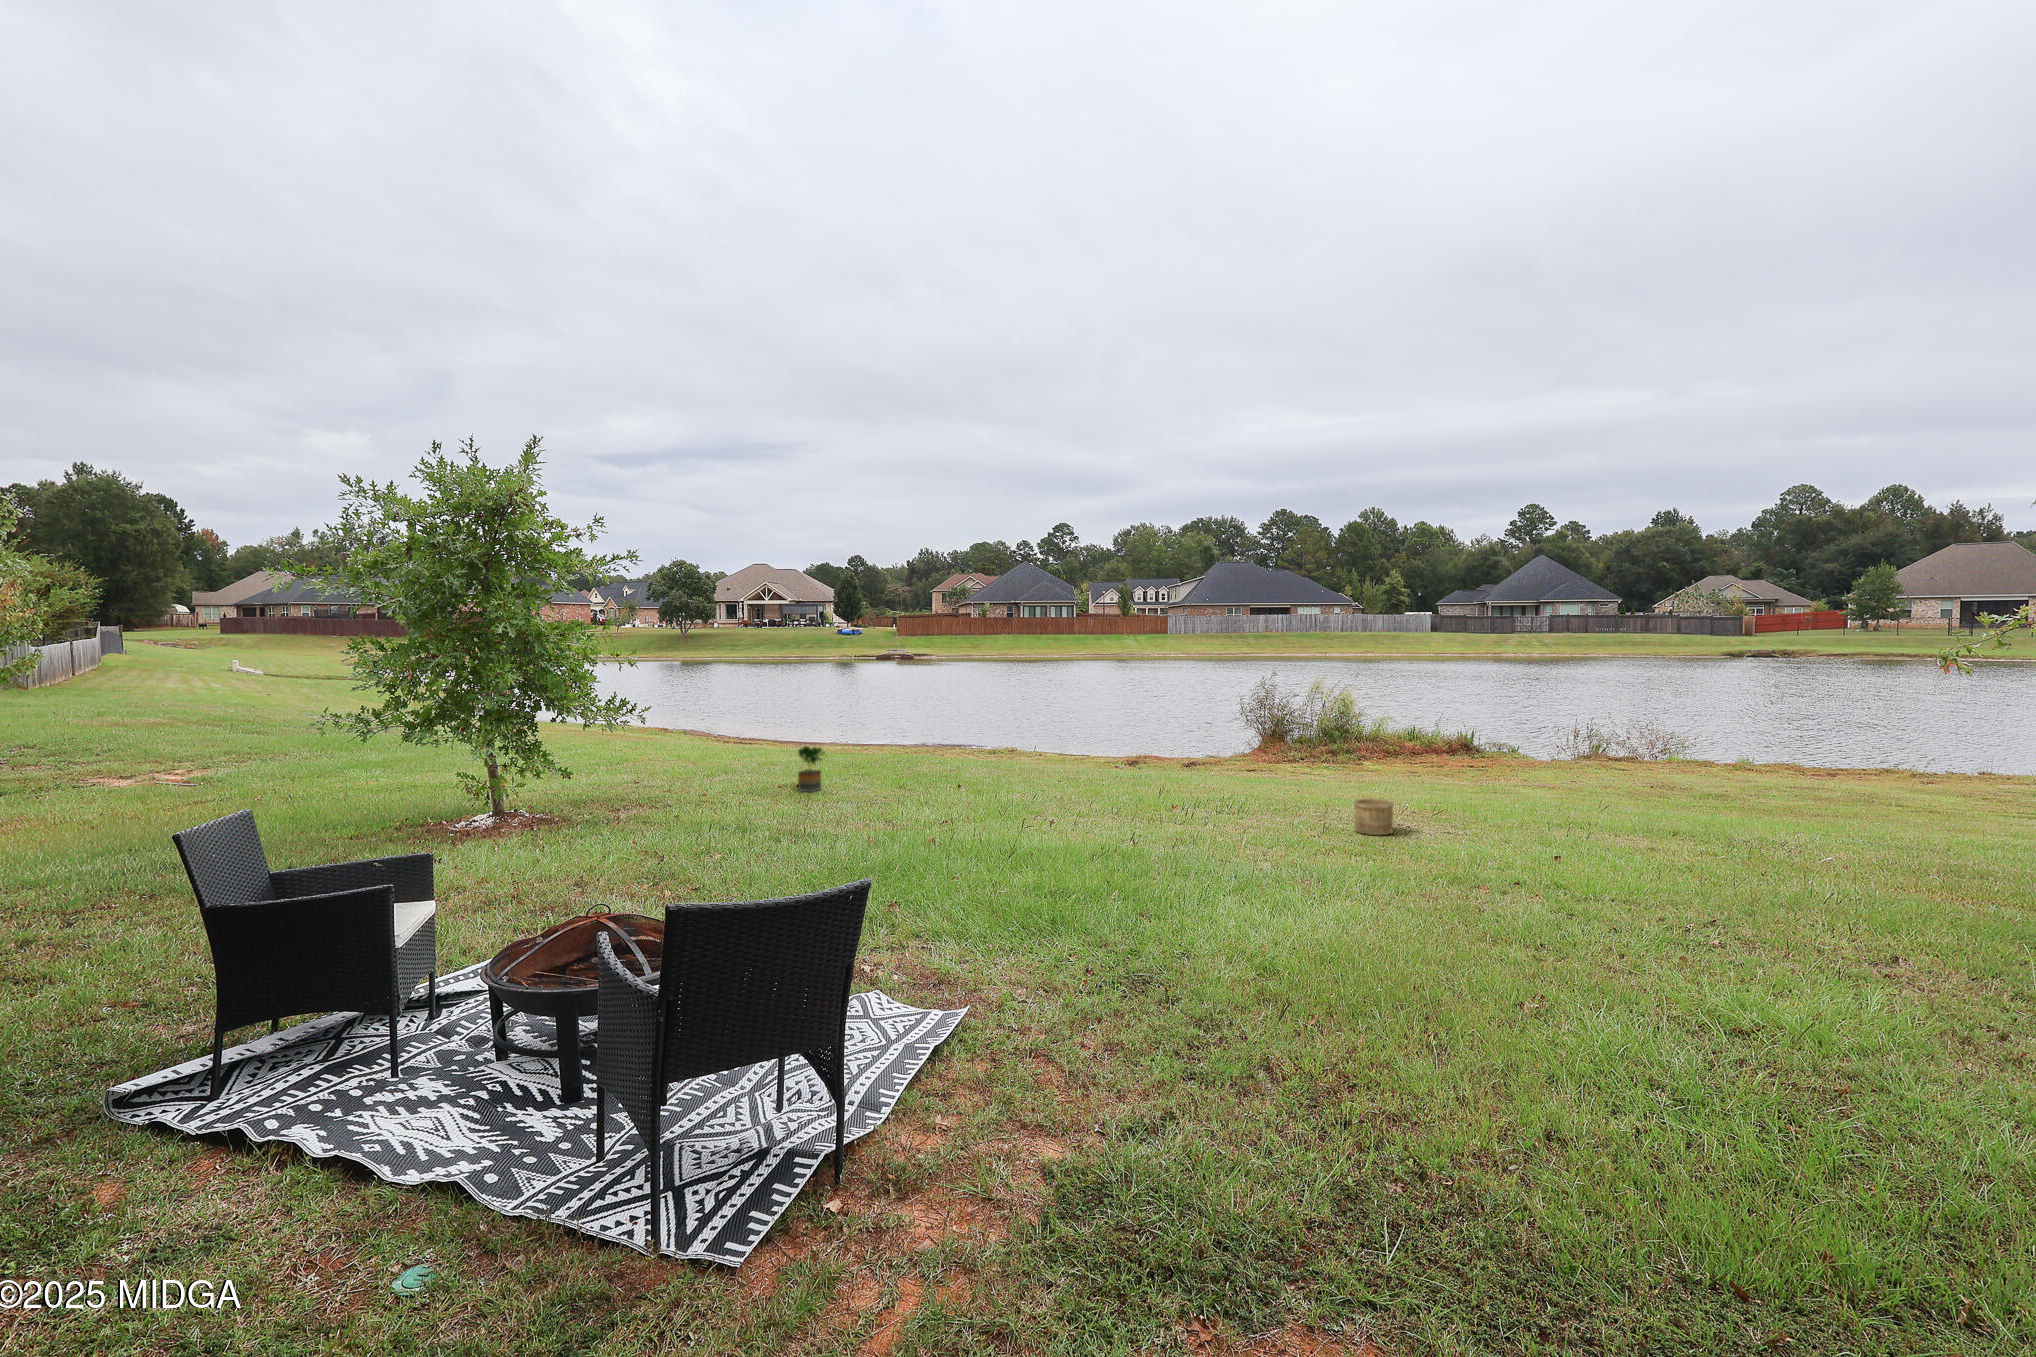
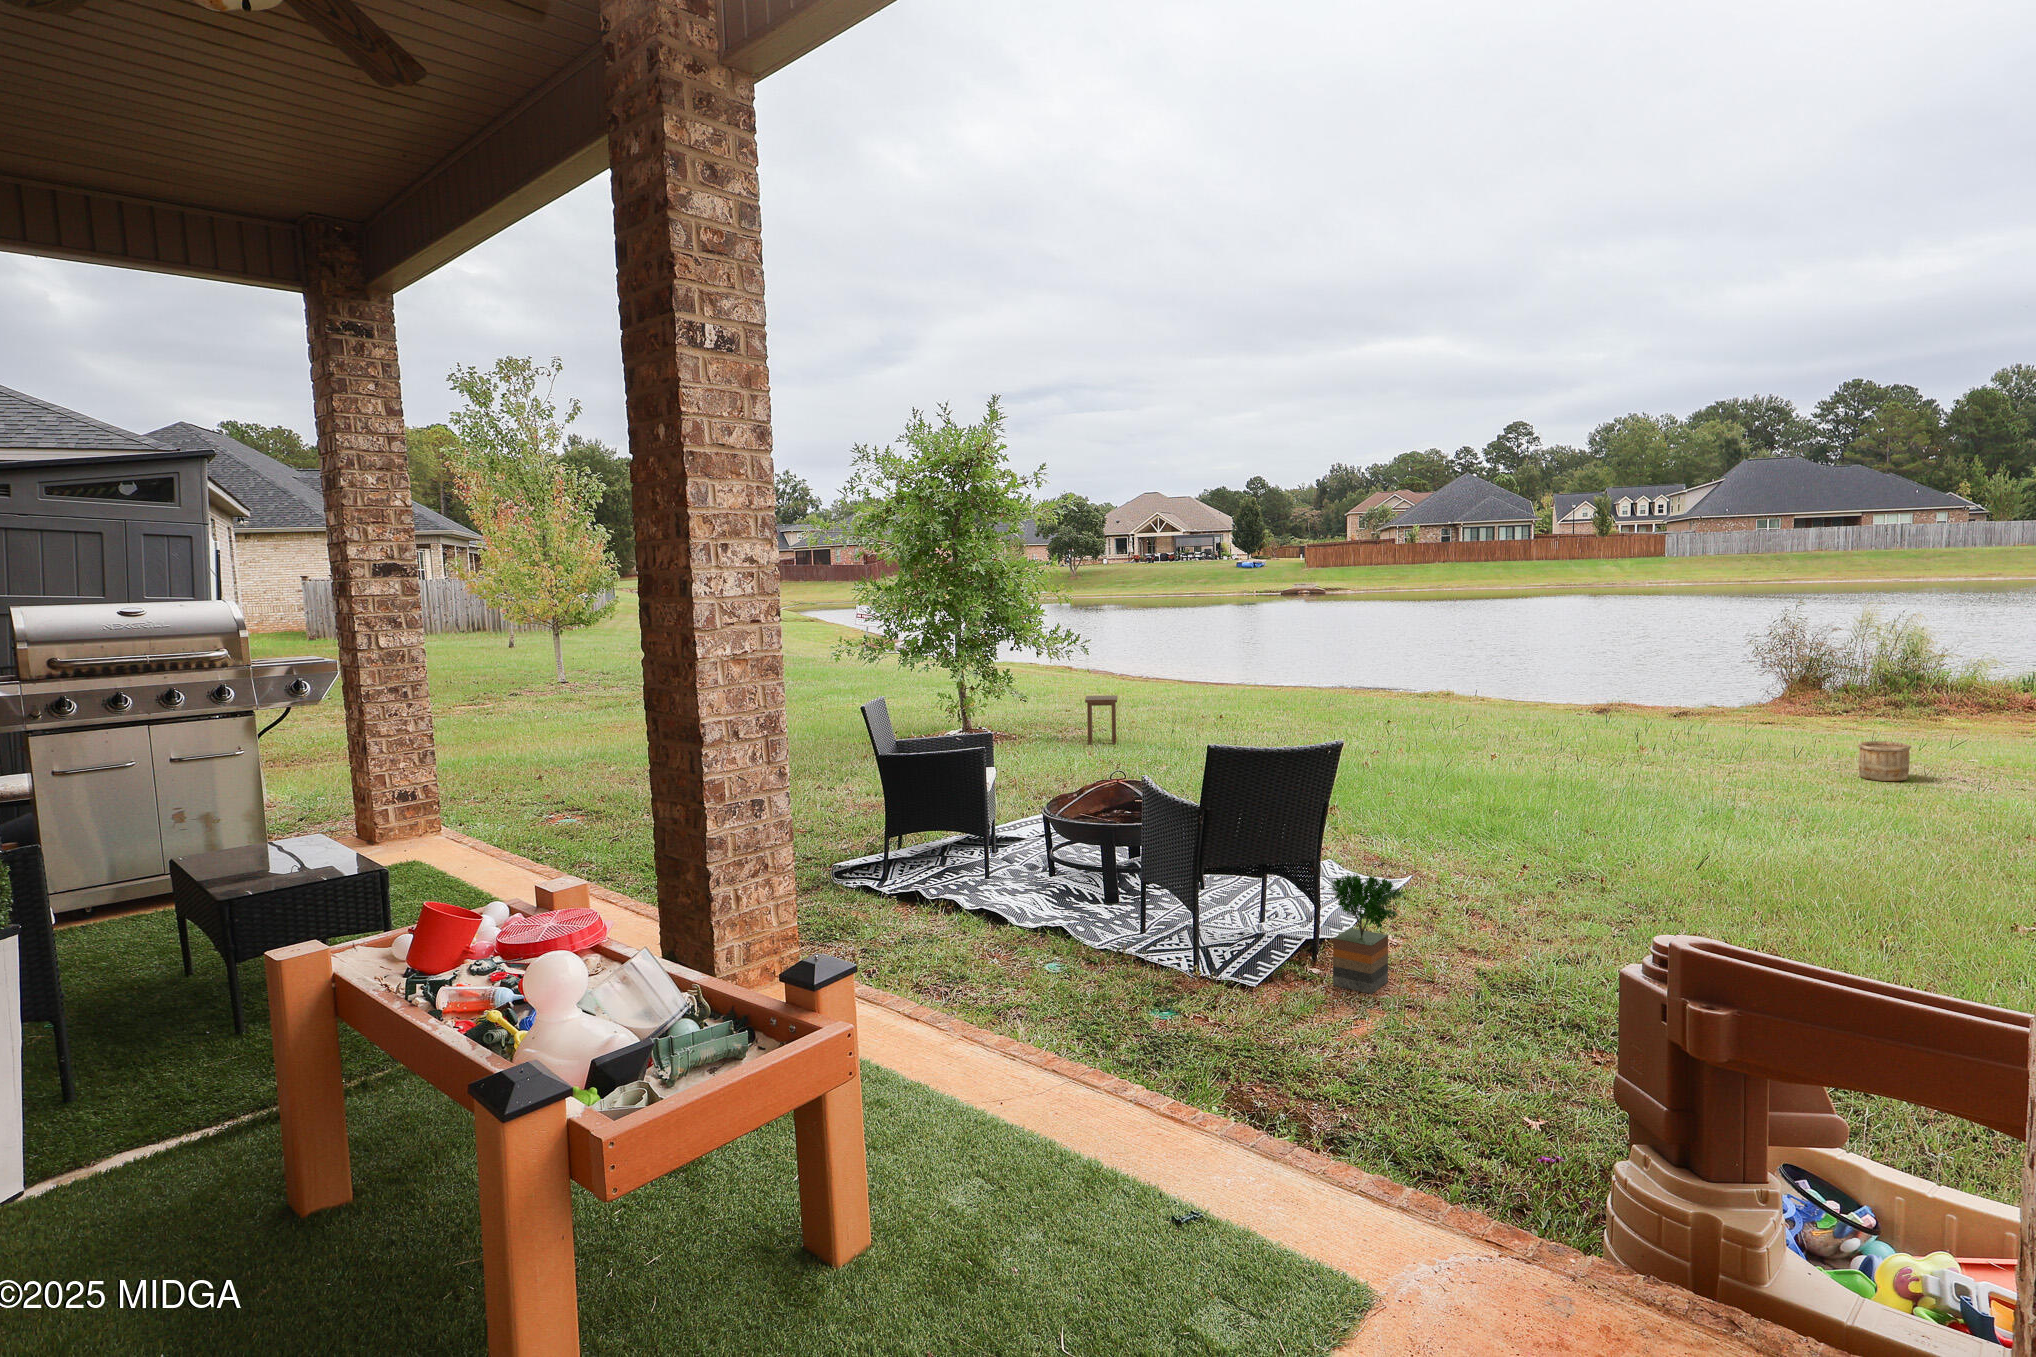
potted tree: present [798,746,824,792] -> present [1331,874,1402,994]
stool: none [636,771,675,826] -> present [1085,695,1118,744]

